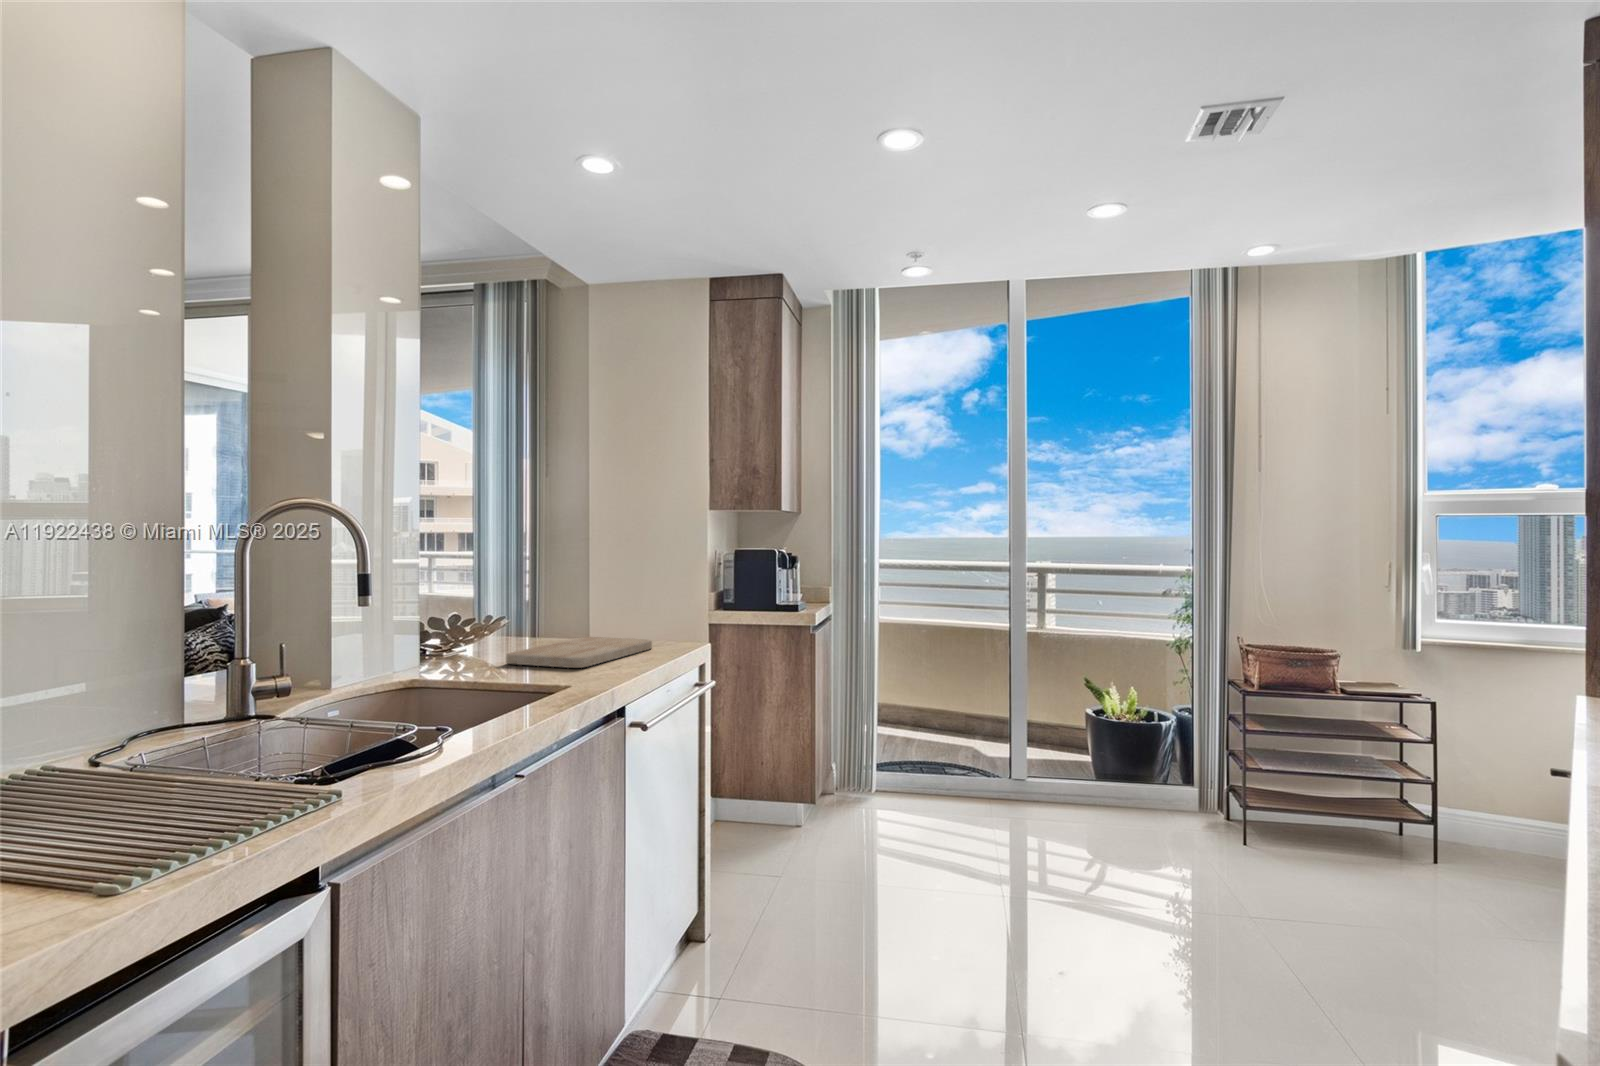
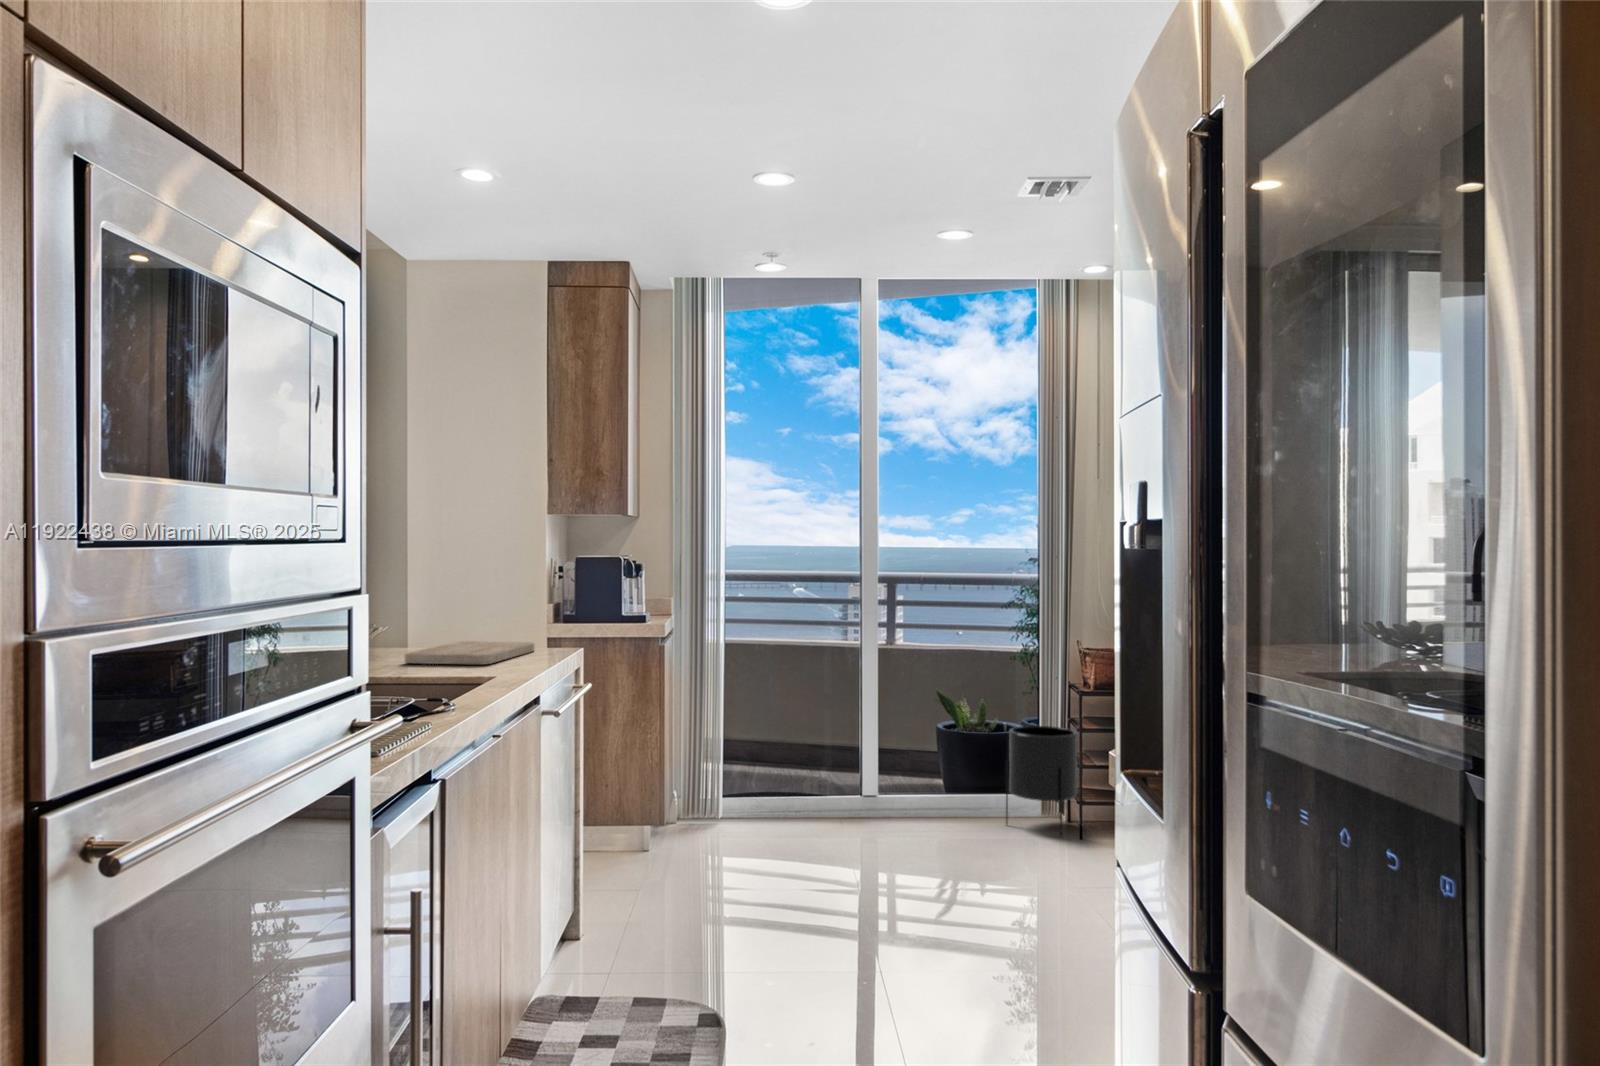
planter: none [1159,720,1239,839] -> present [1006,726,1078,835]

